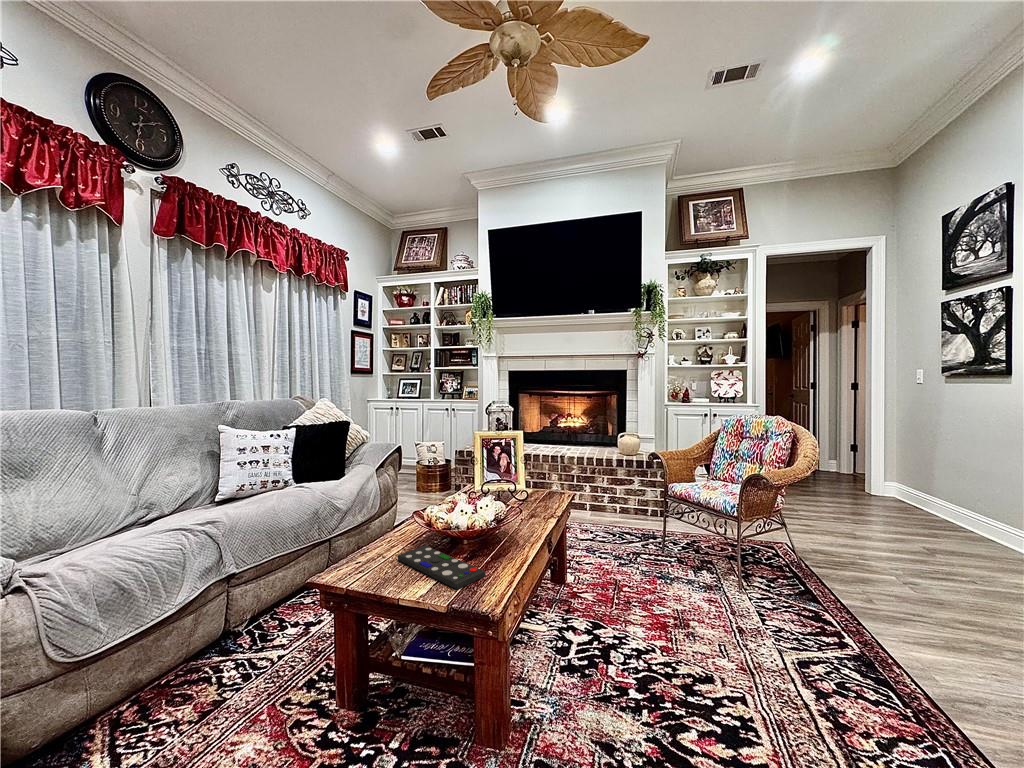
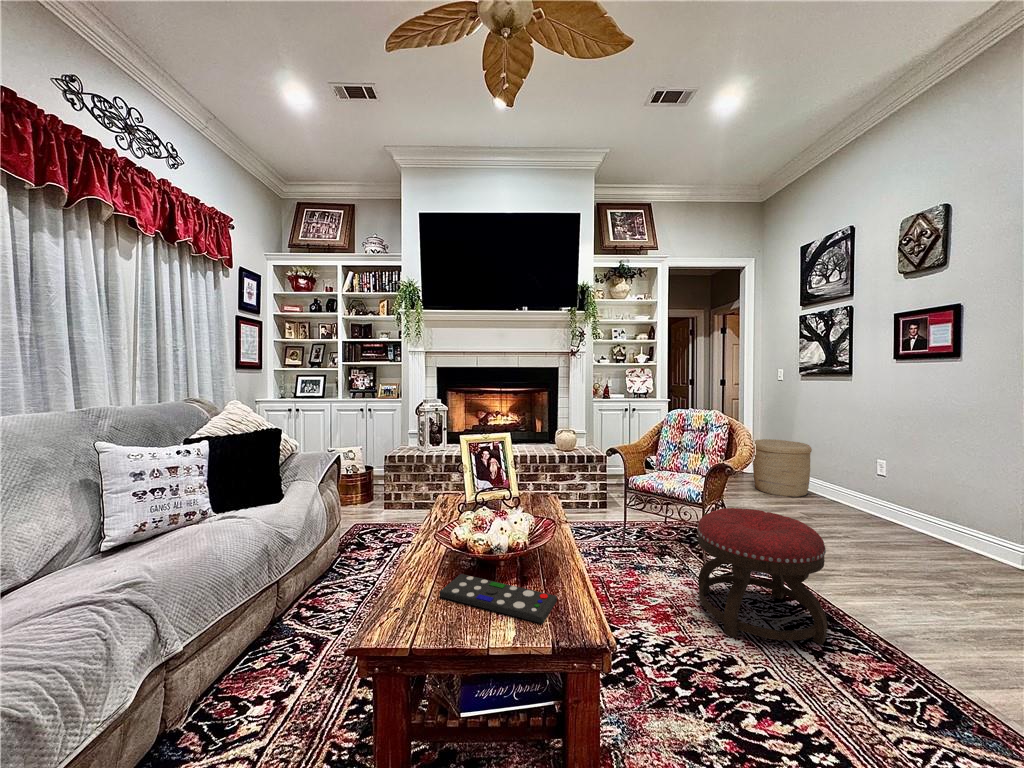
woven basket: none [871,456,956,529] -> present [753,439,812,497]
ottoman: none [706,523,851,686] -> present [697,508,827,645]

